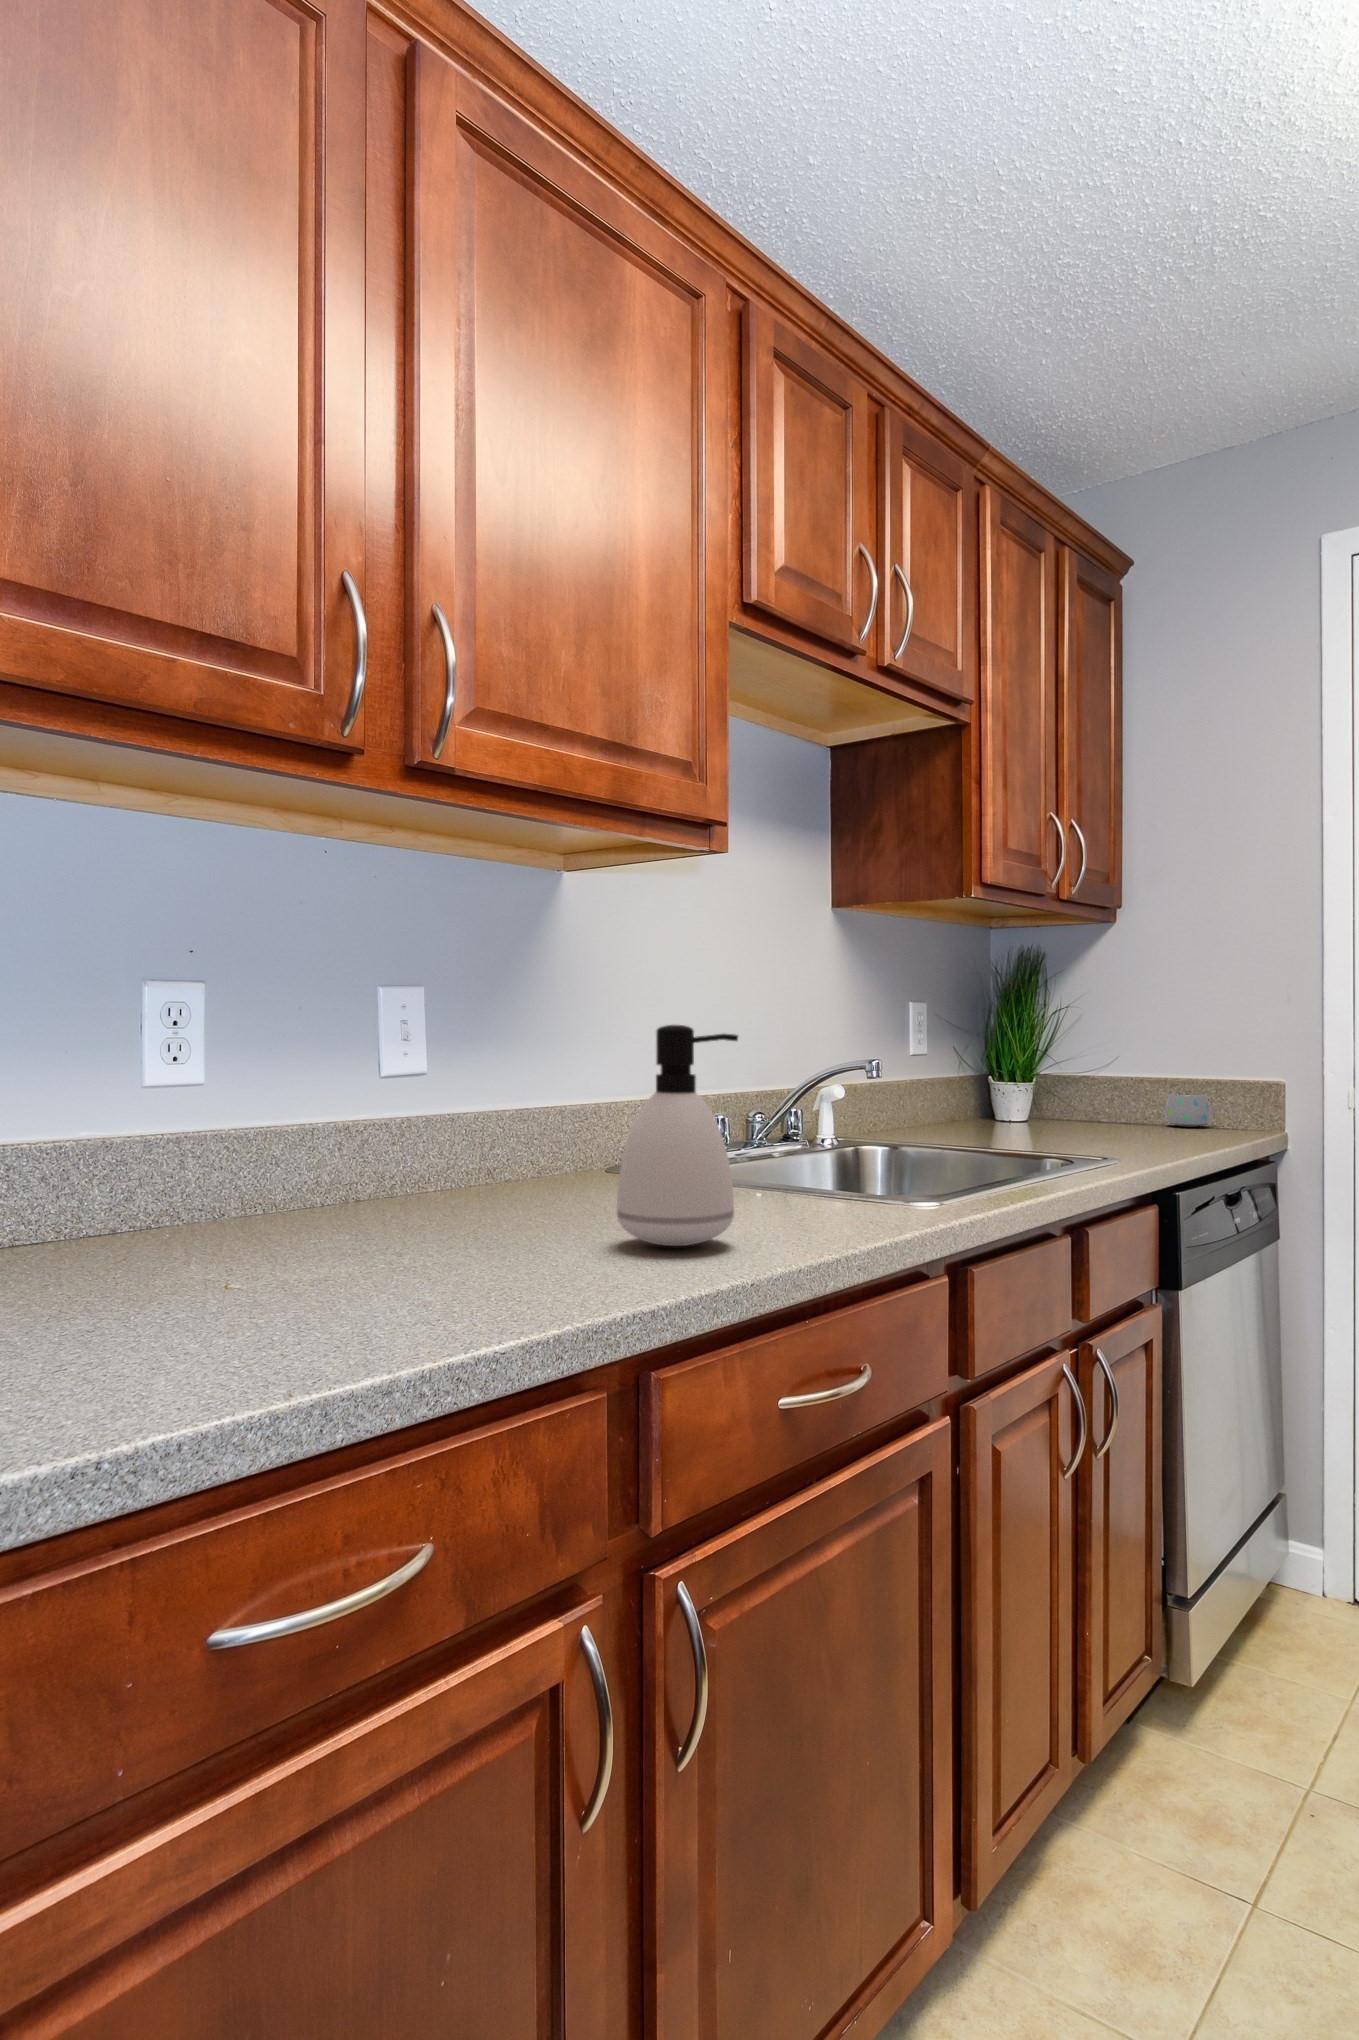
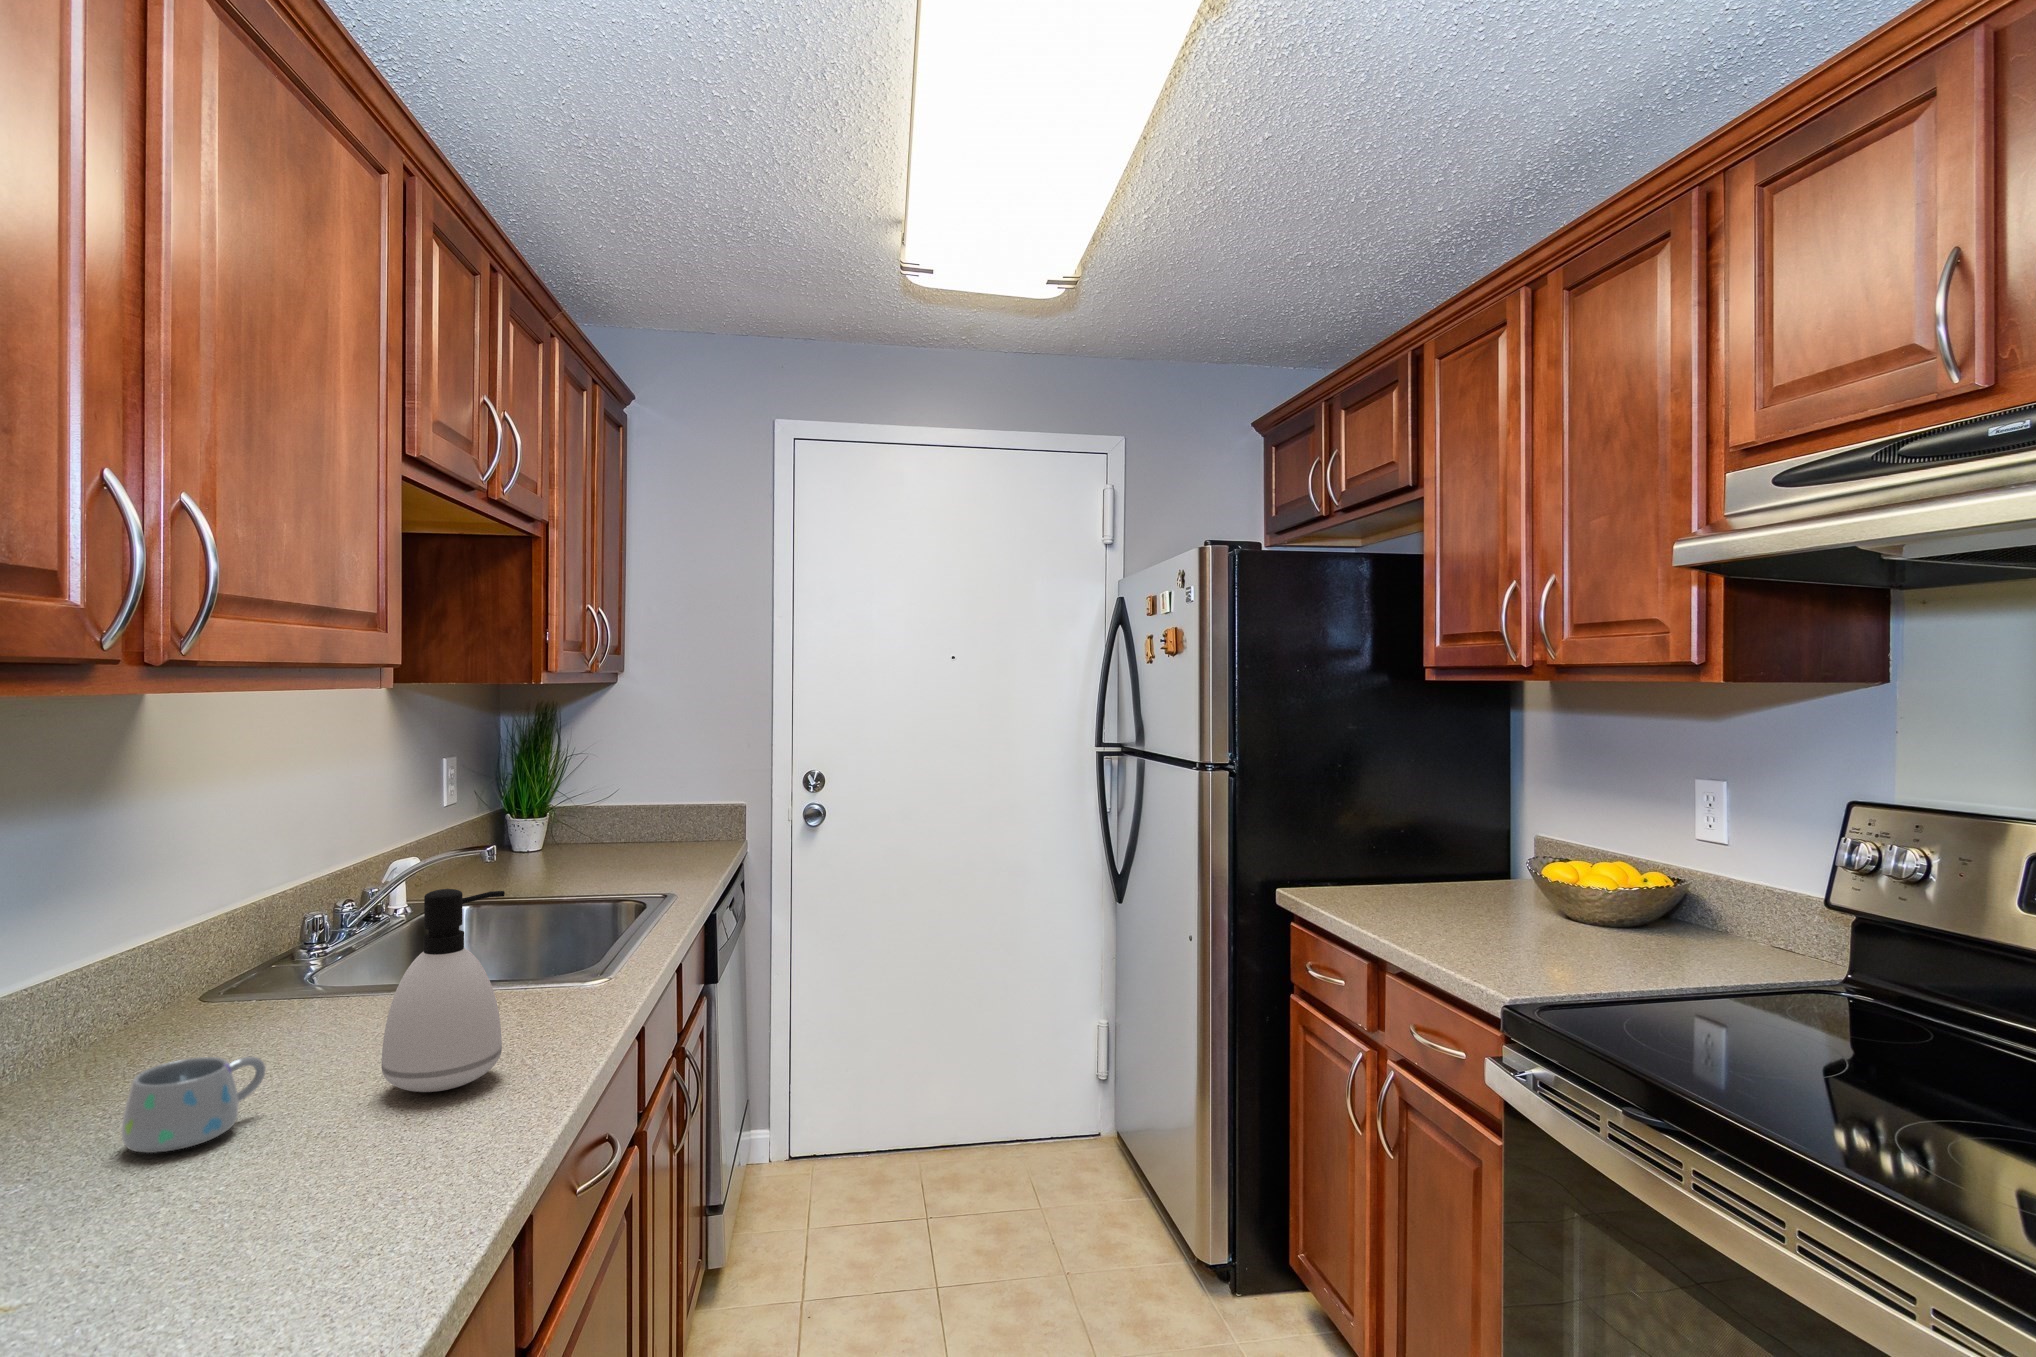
mug: present [1165,1093,1217,1127] -> present [122,1056,266,1153]

